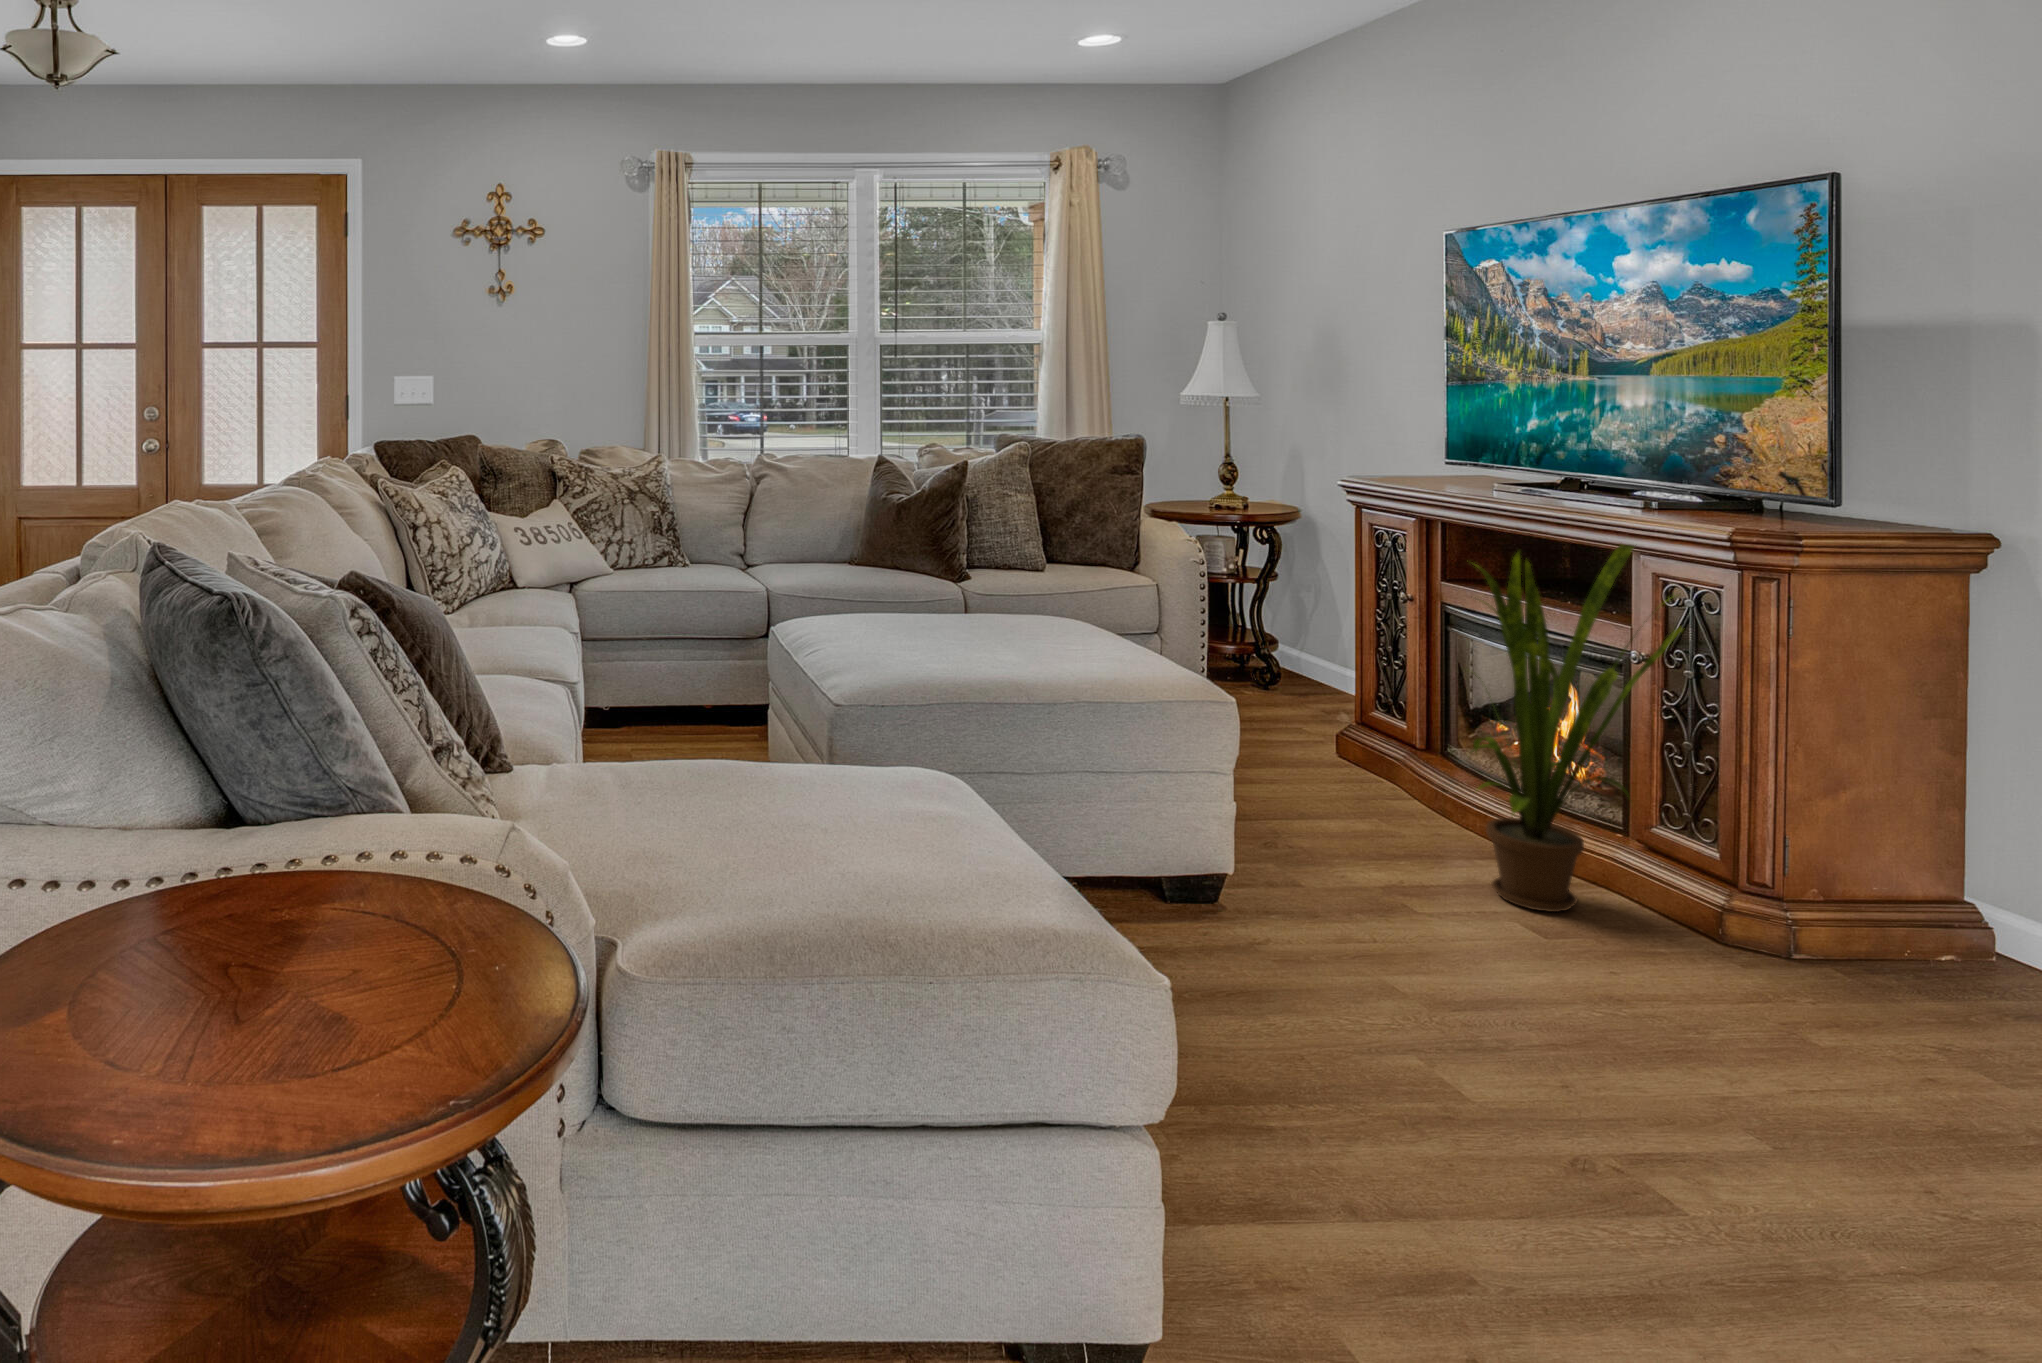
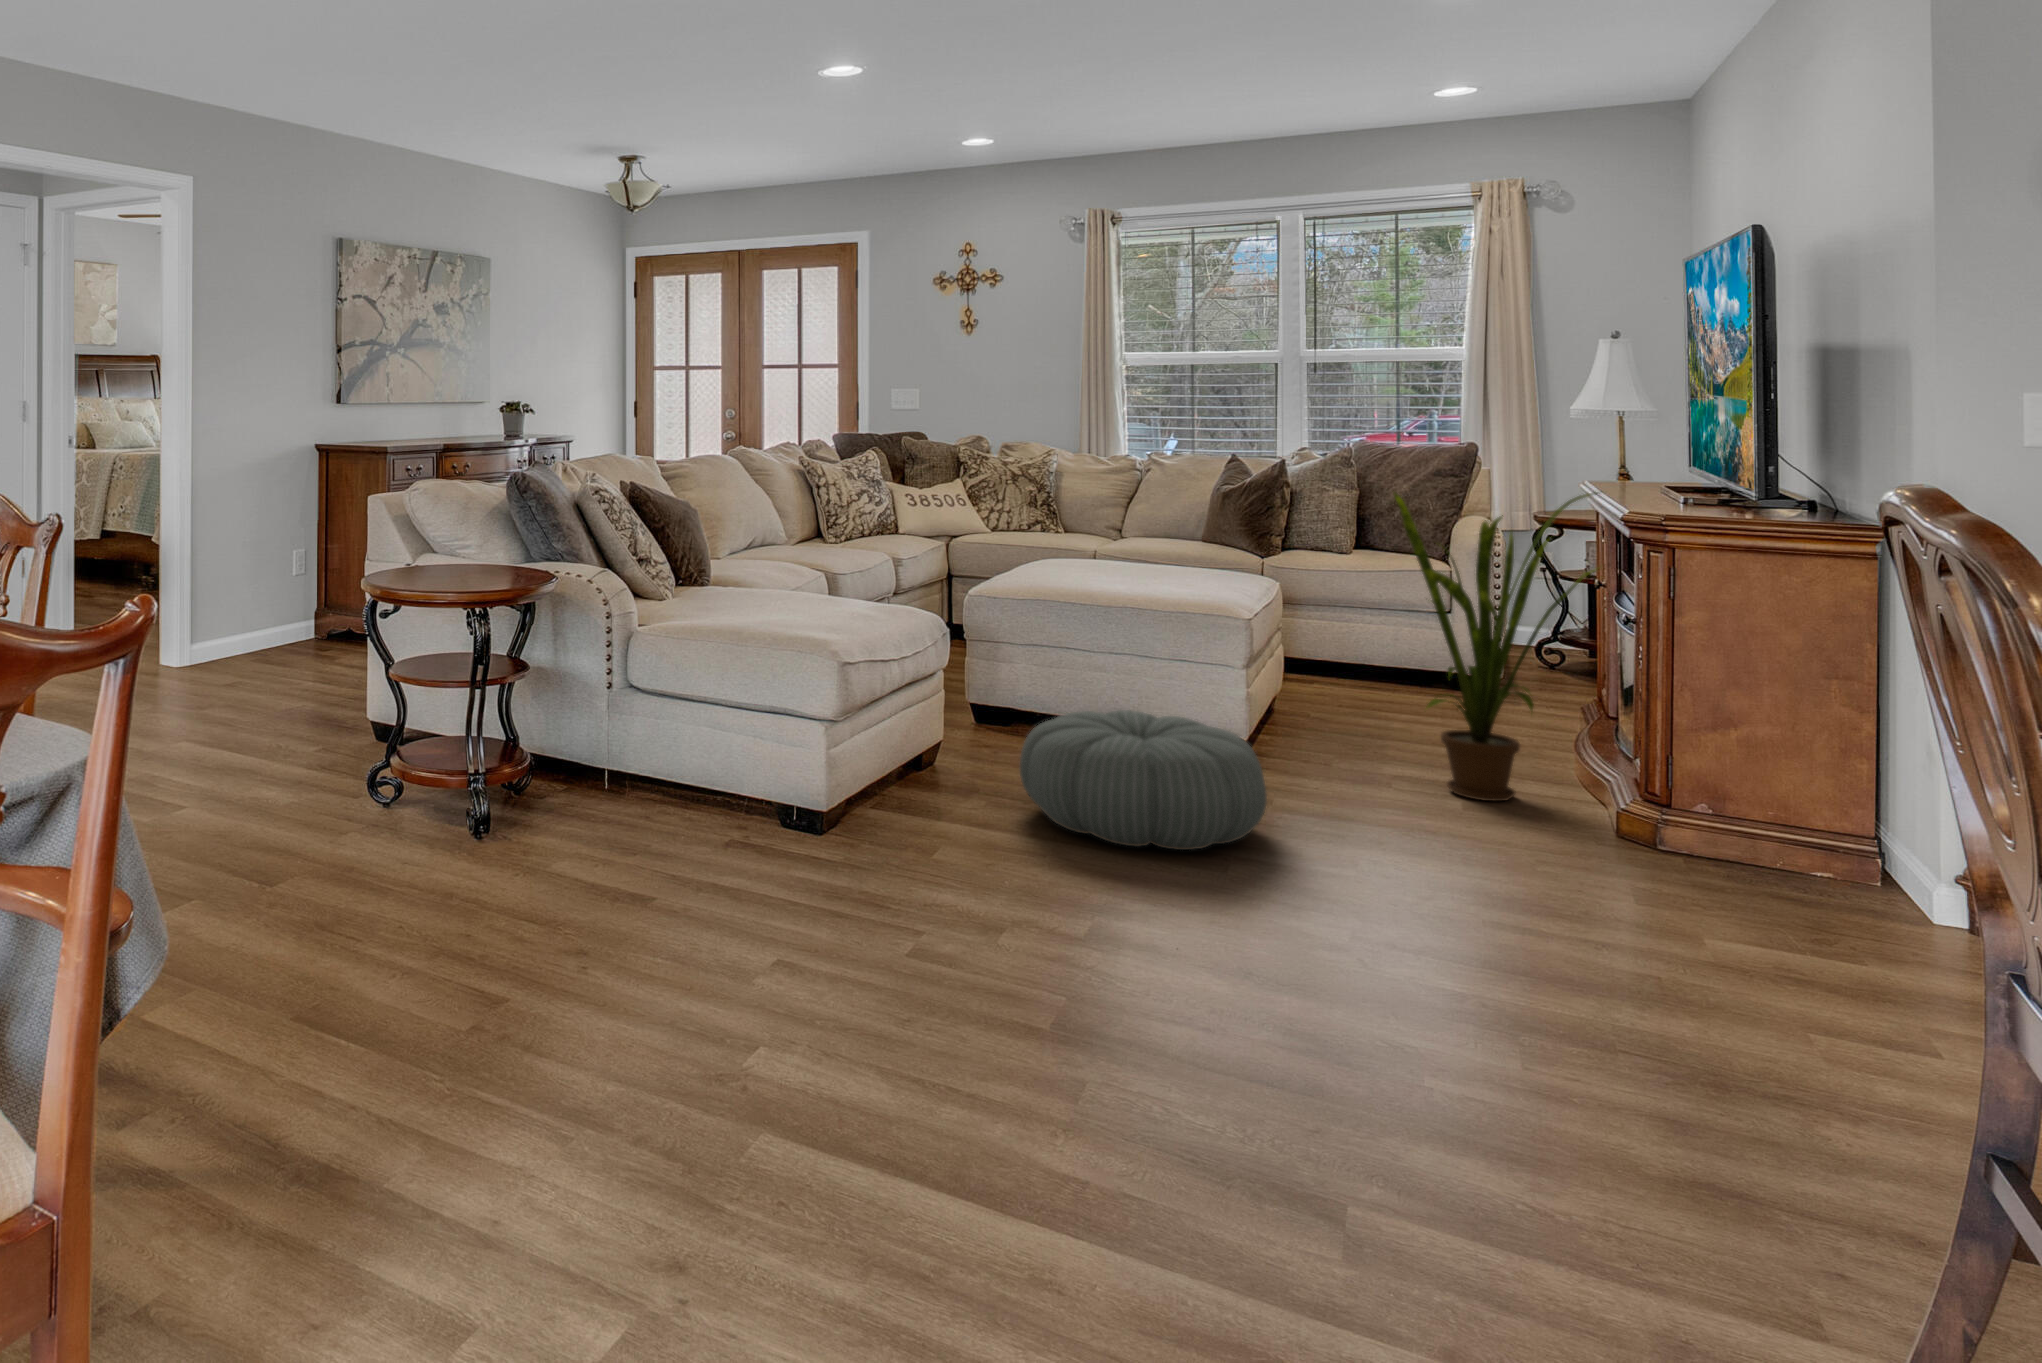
pouf: none [1302,924,1739,1209] -> present [1020,710,1267,850]

